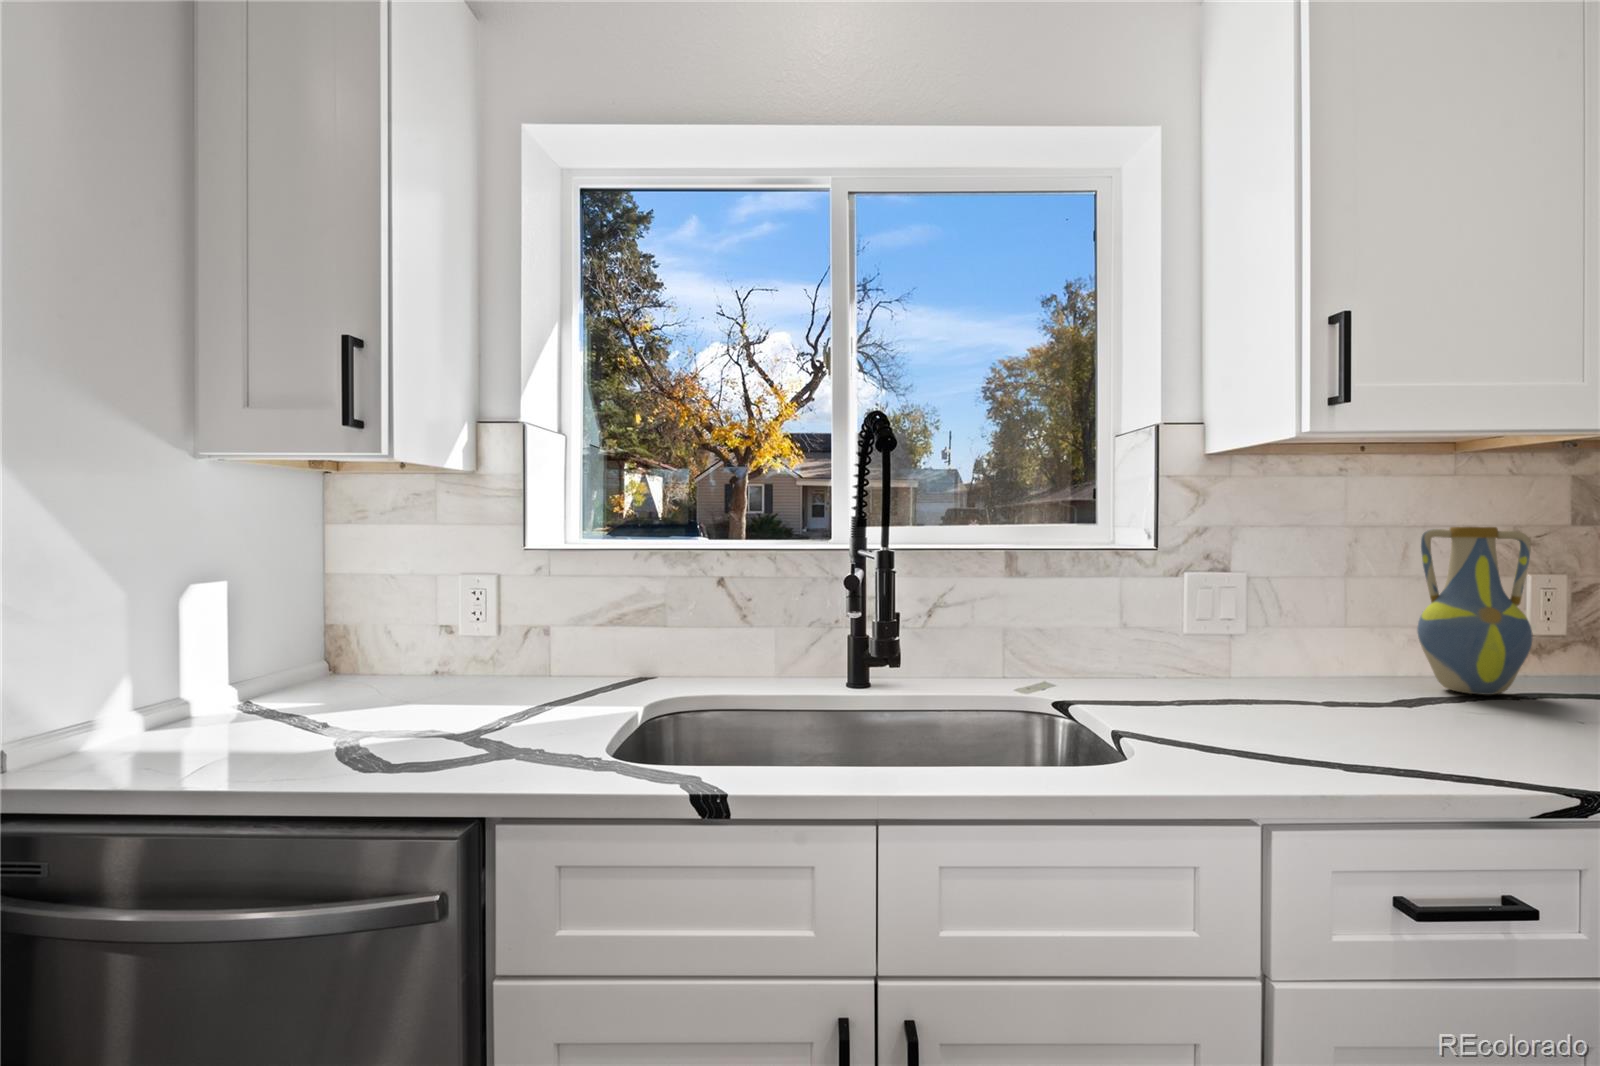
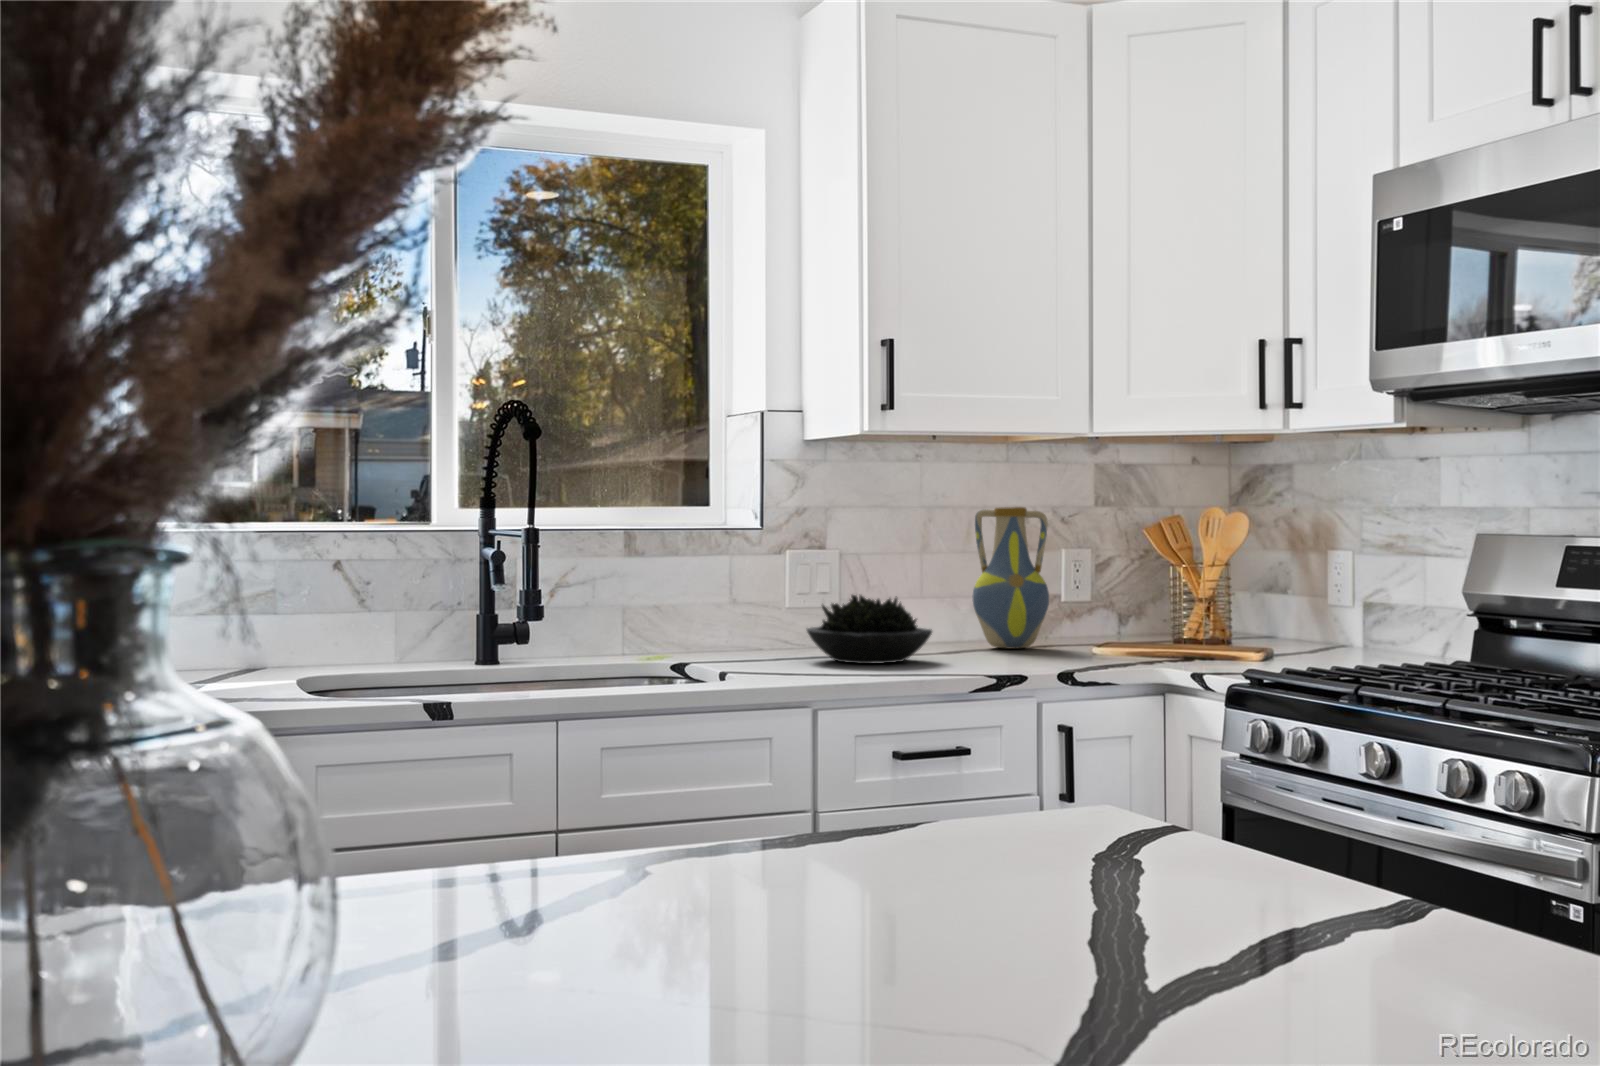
succulent plant: none [1220,632,1403,726] -> present [807,595,932,664]

